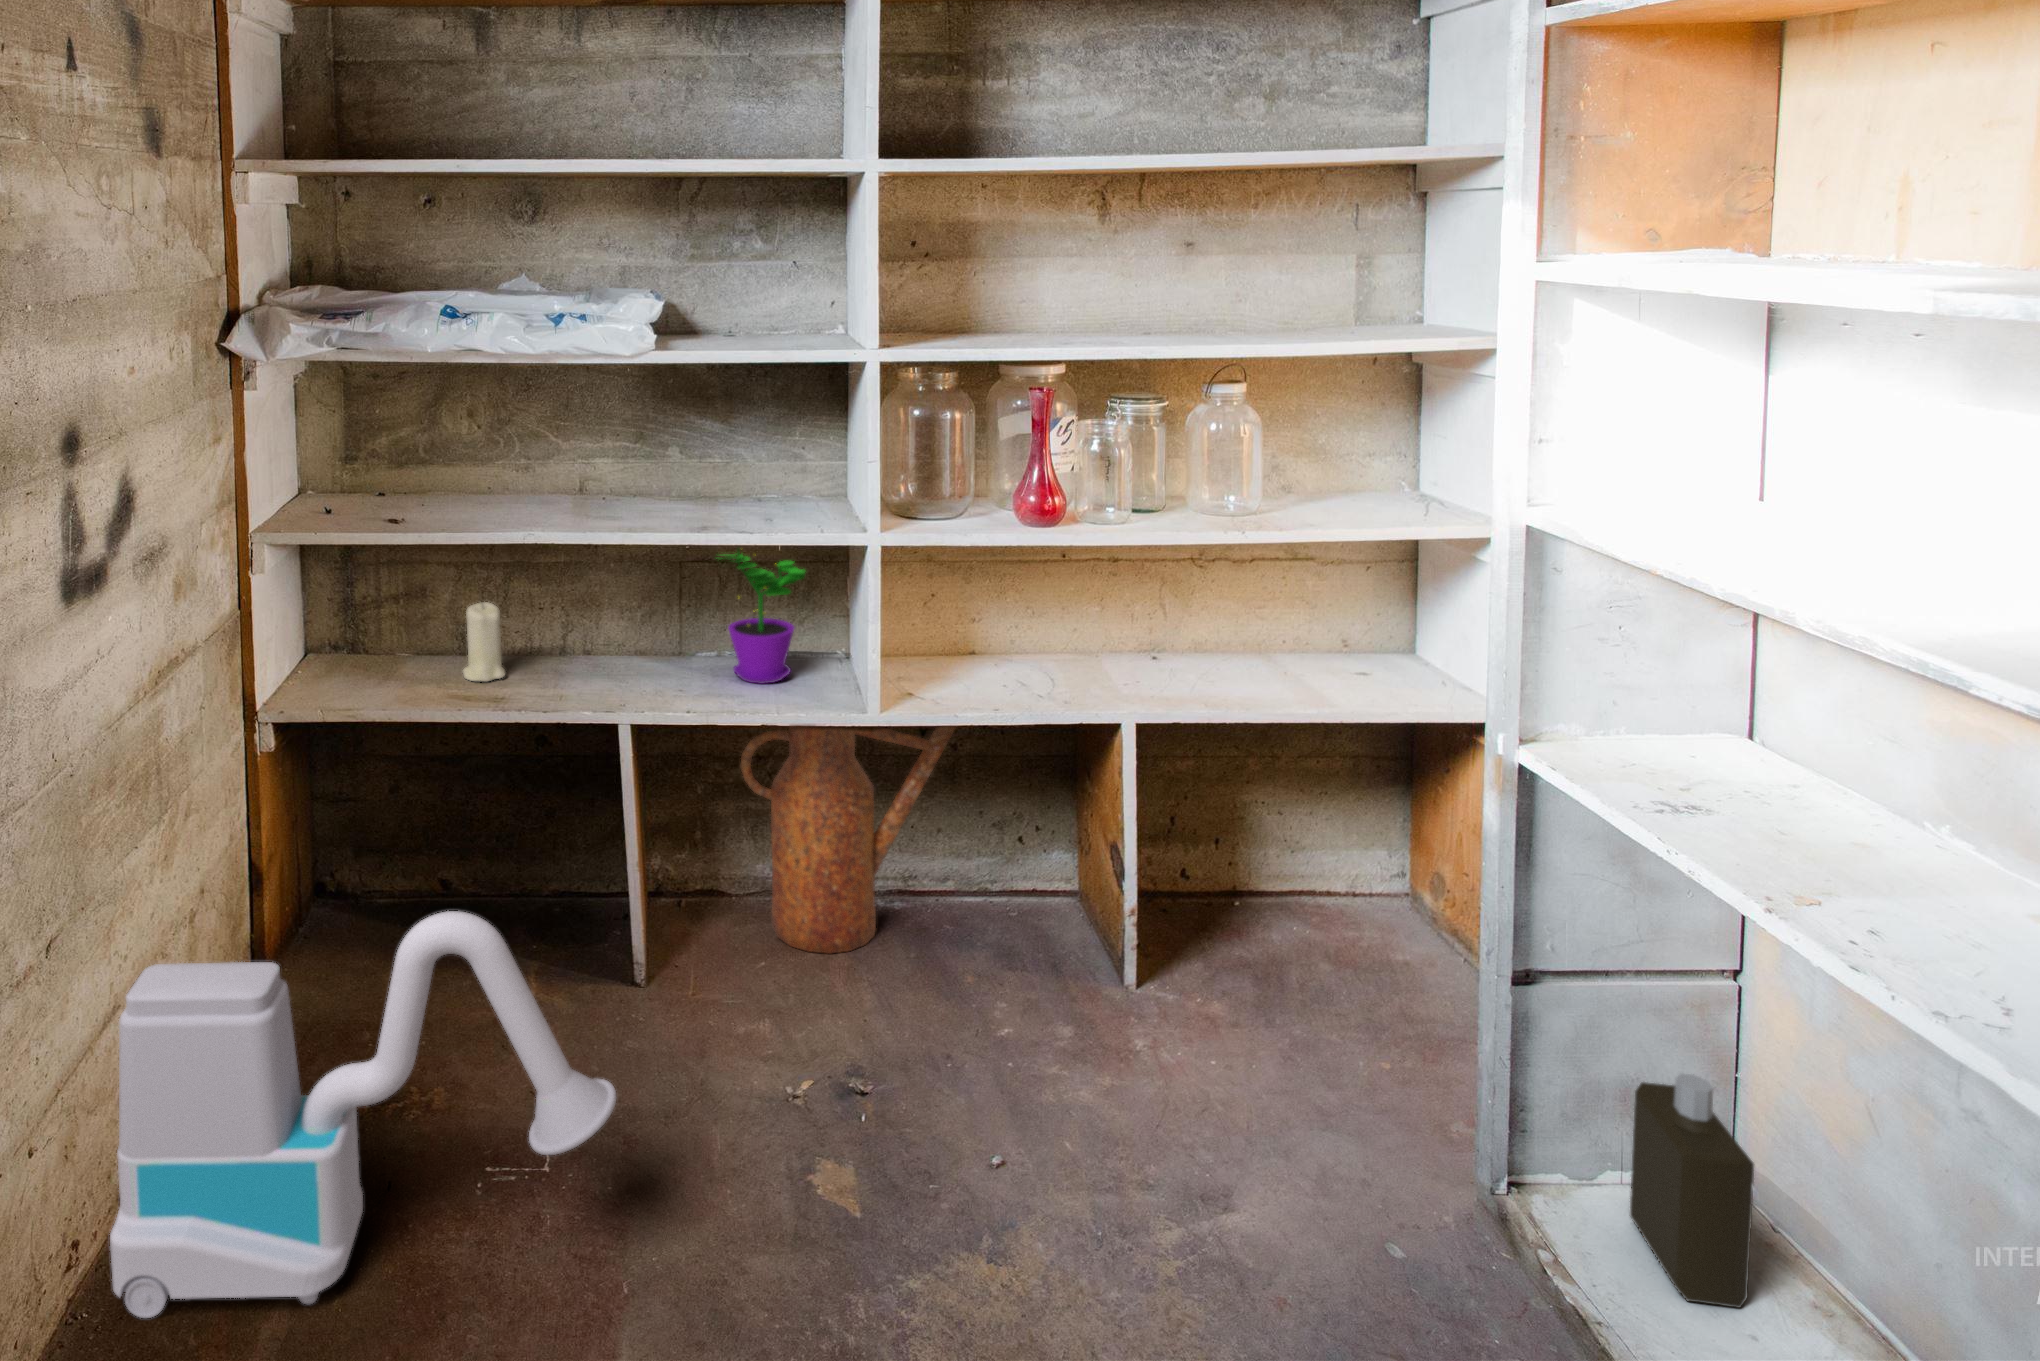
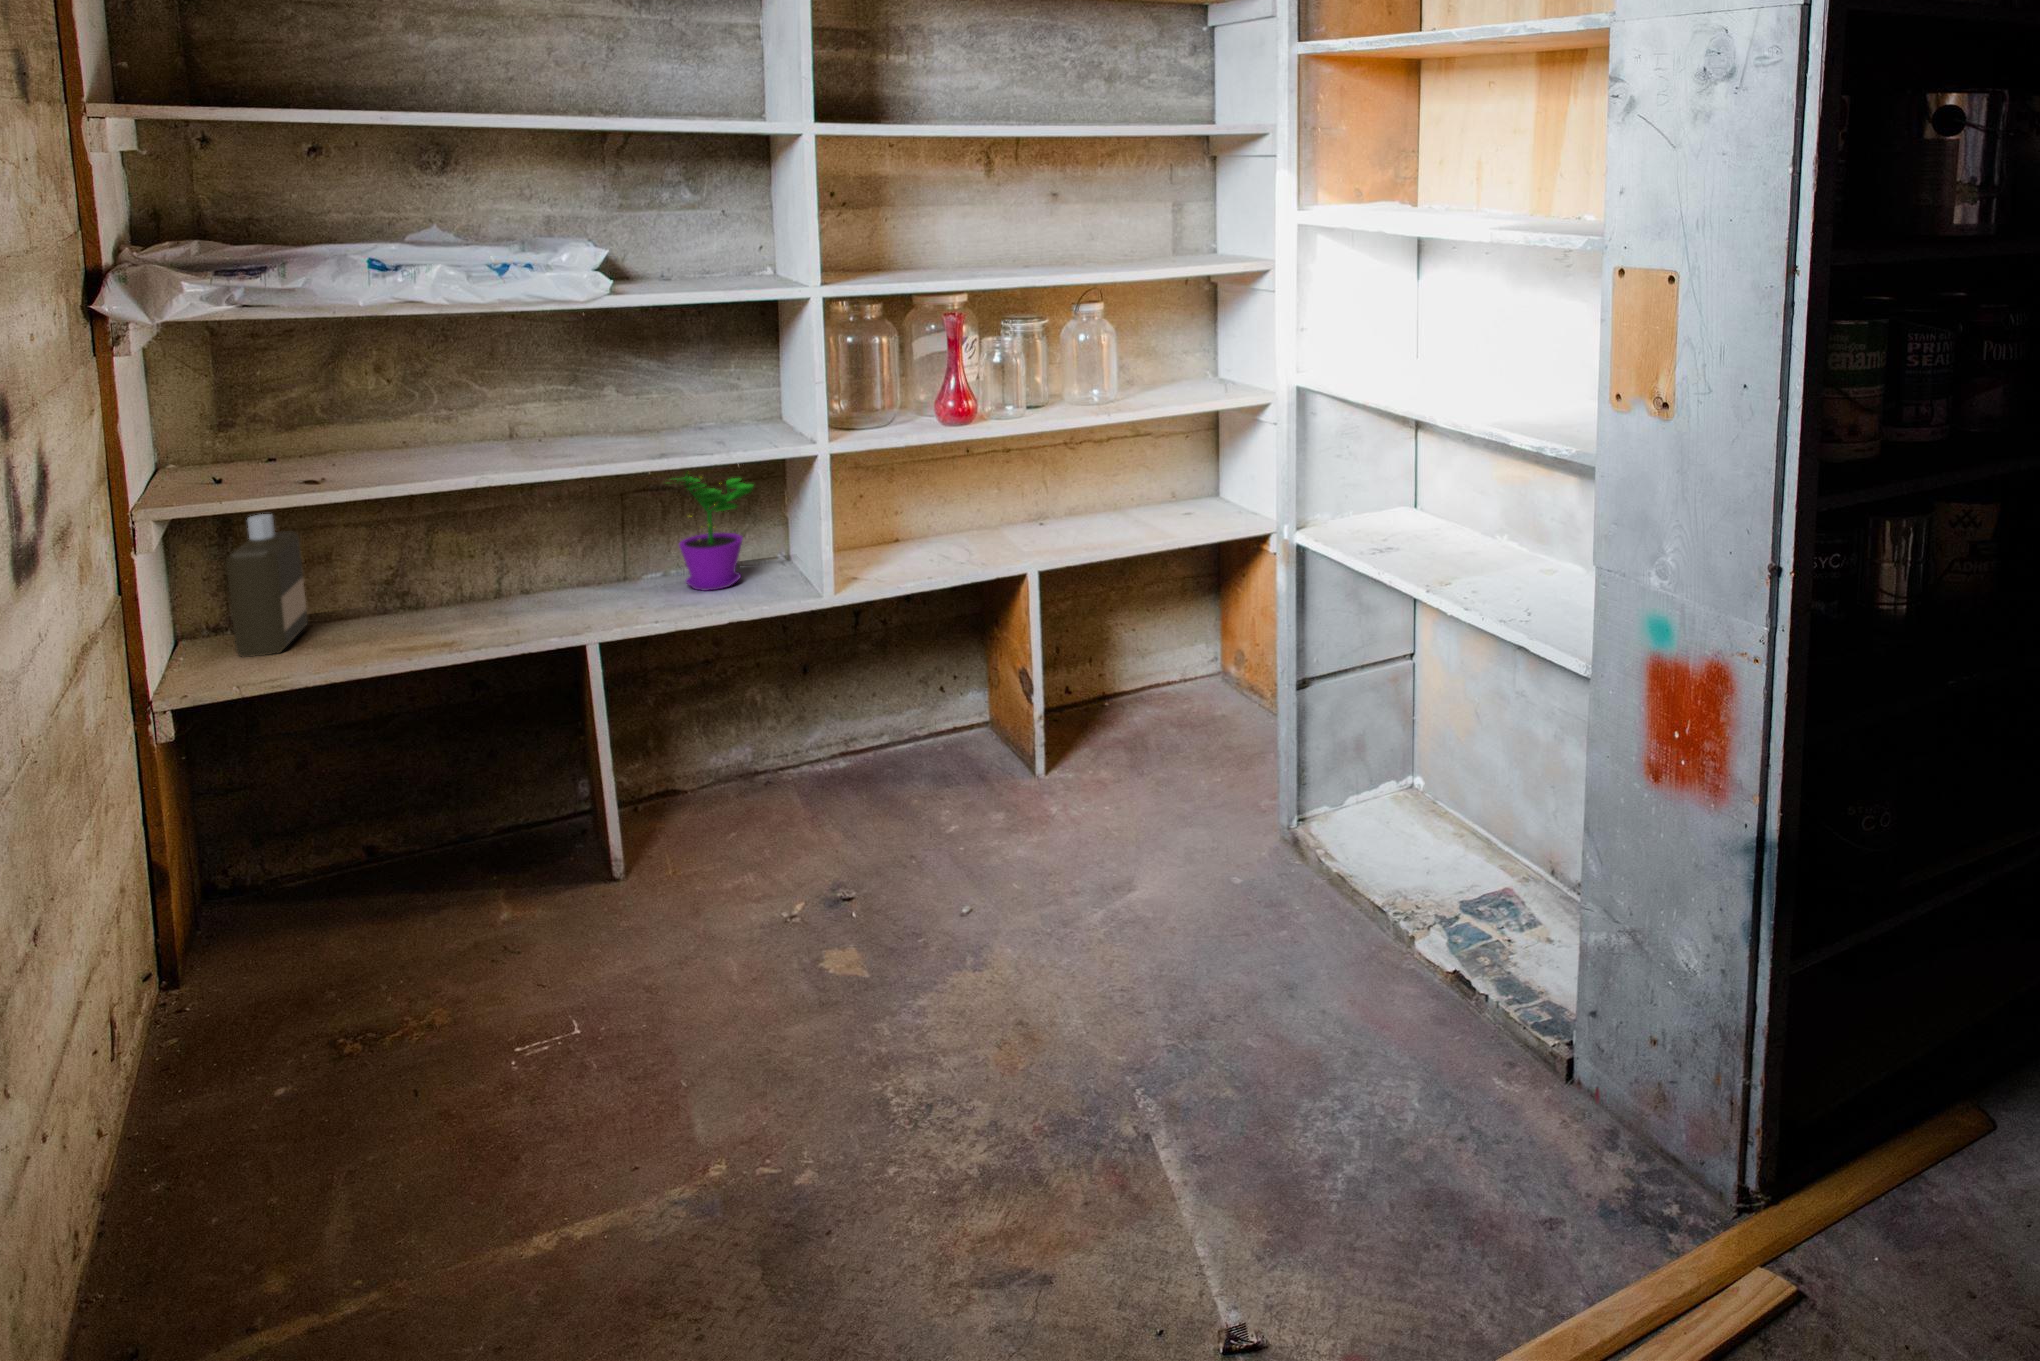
candle: present [463,602,505,681] -> none [393,553,446,632]
watering can: present [741,725,955,954] -> none [697,587,893,814]
vacuum cleaner: present [110,911,616,1318] -> none [115,808,663,1274]
bottle: present [1630,1074,1754,1308] -> present [226,514,308,657]

